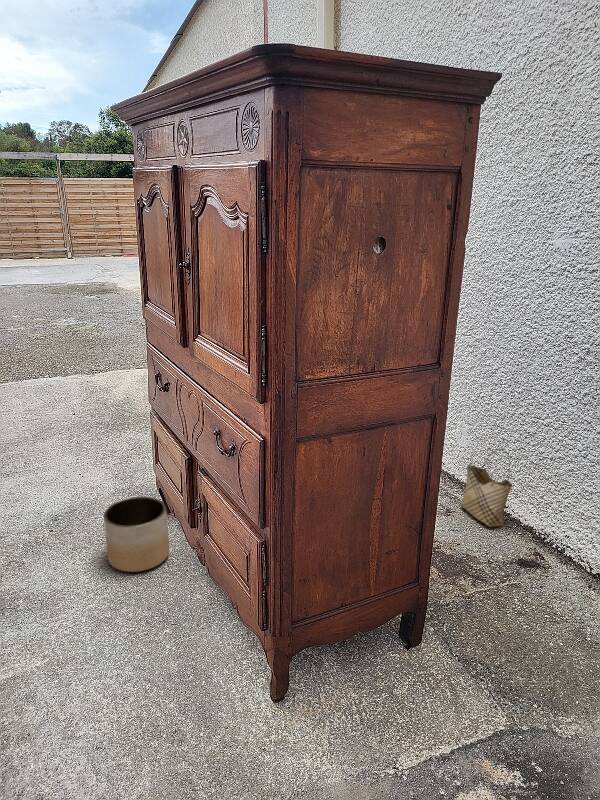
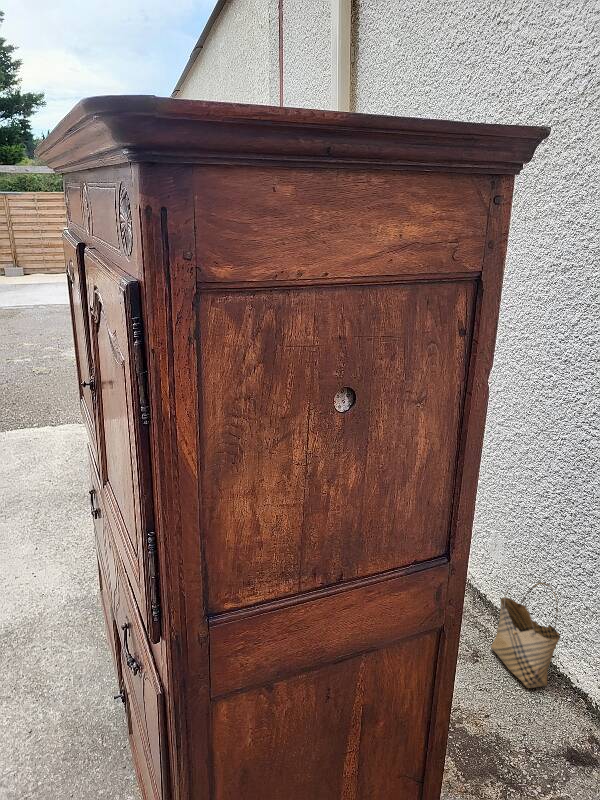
planter: present [104,497,169,572] -> none [18,639,107,748]

